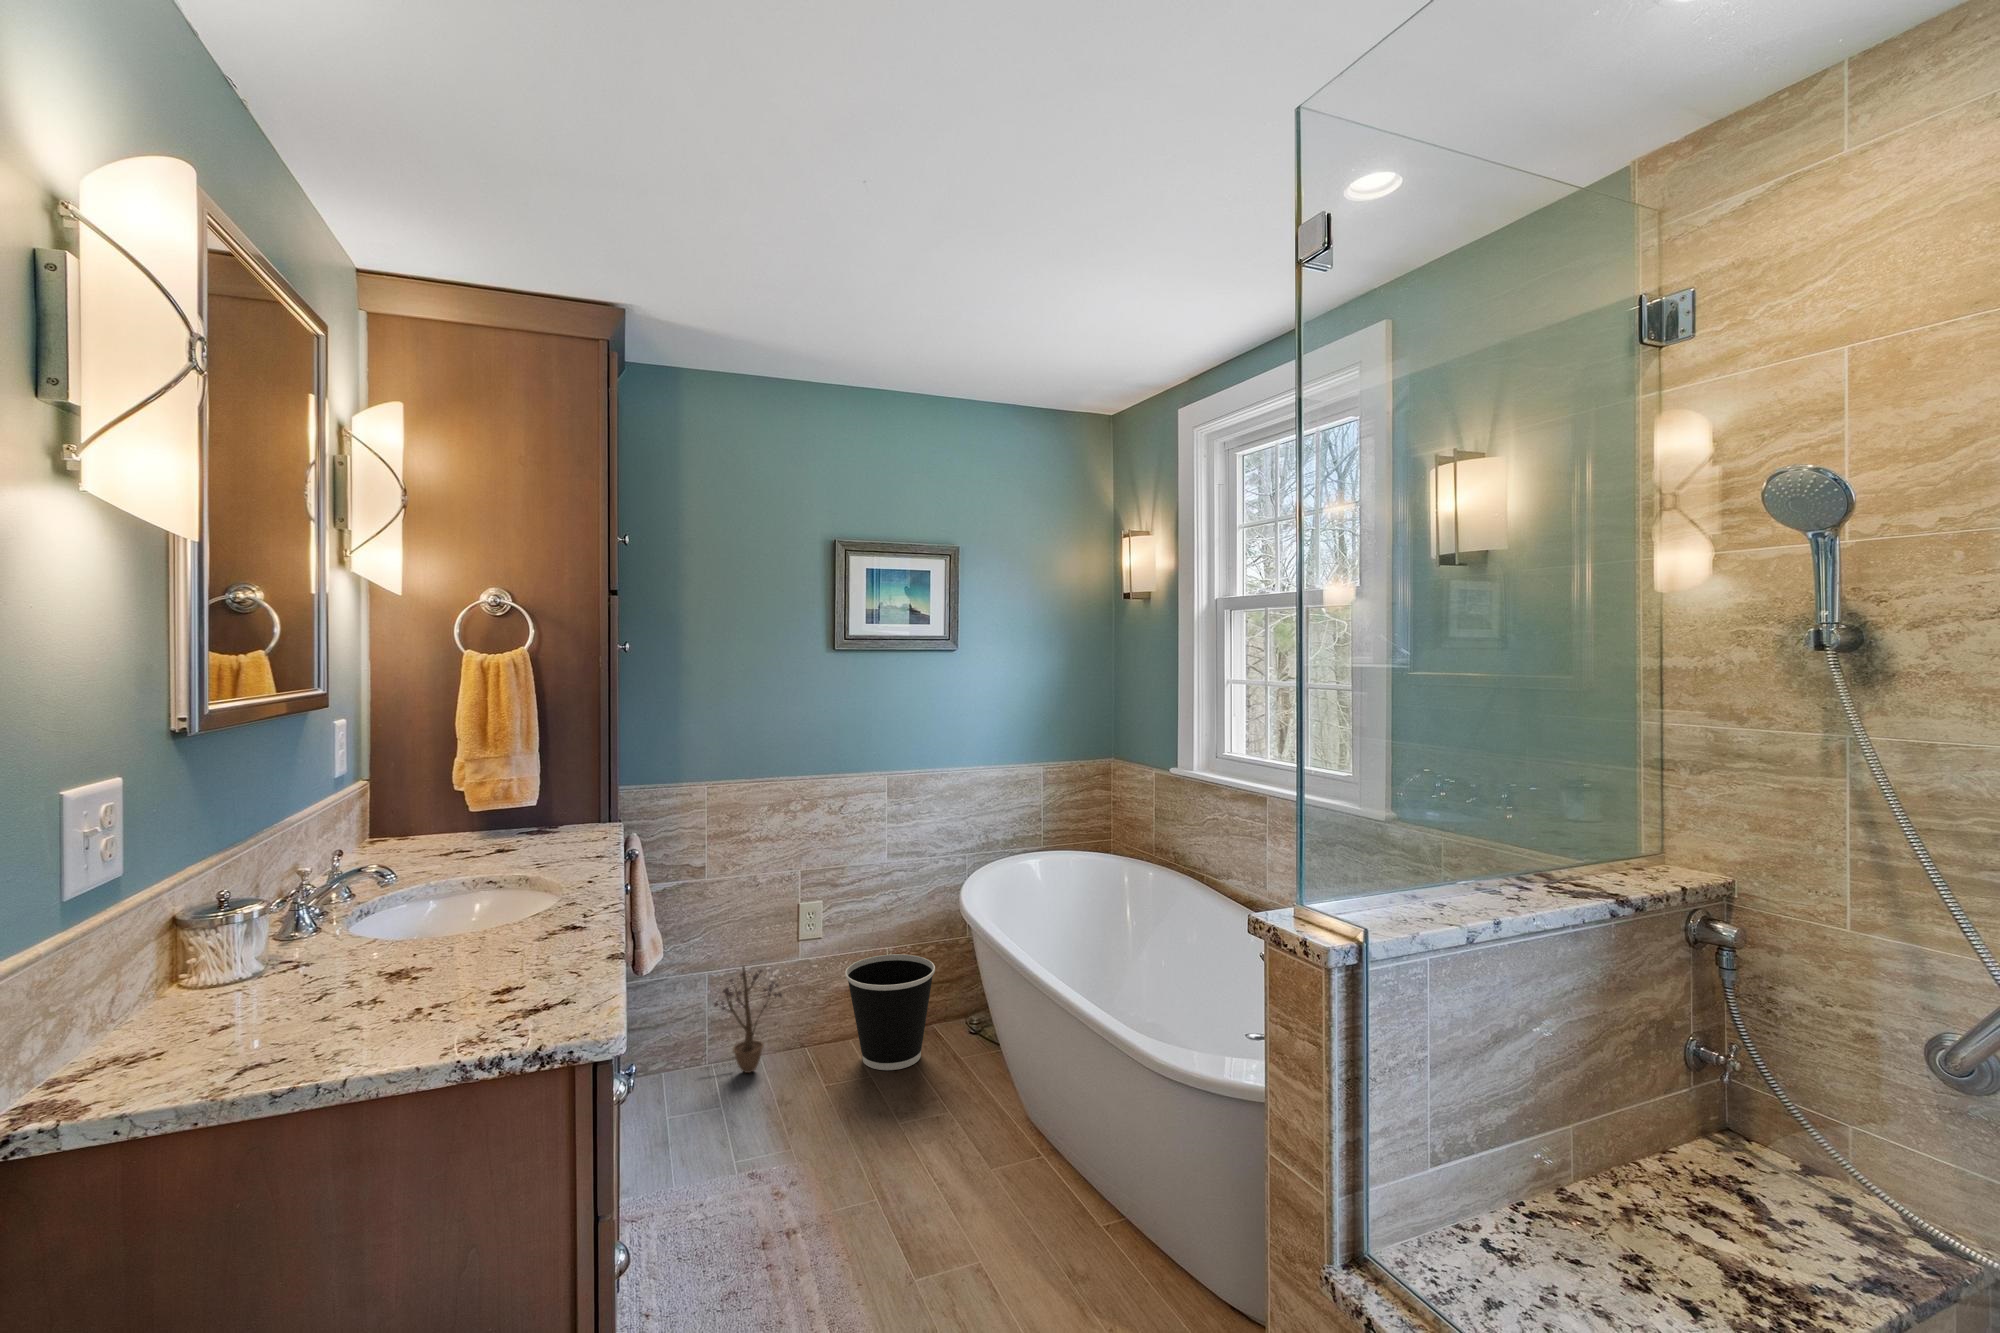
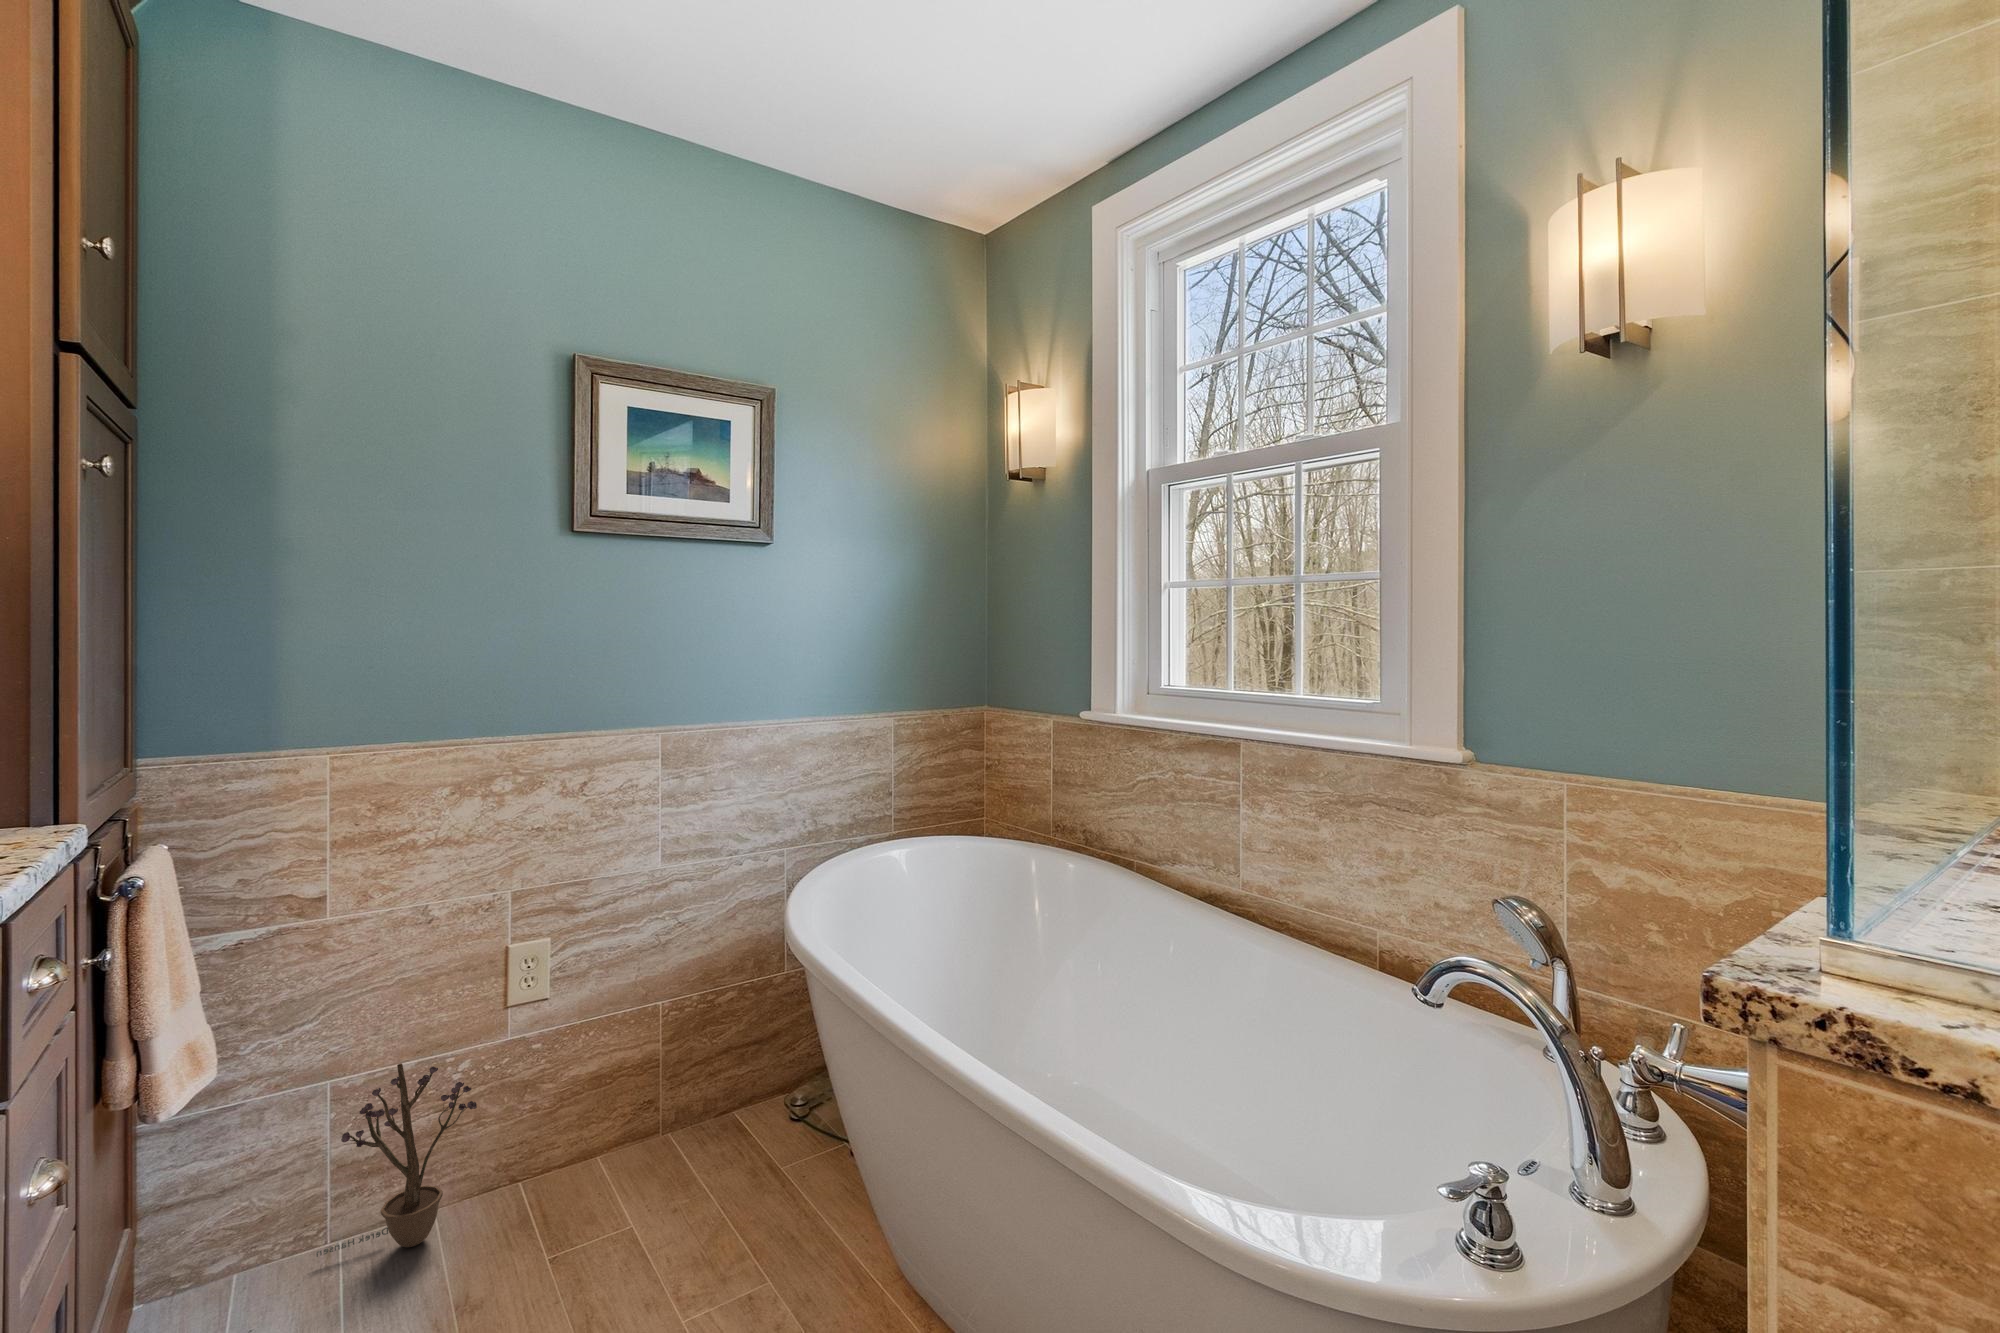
wastebasket: present [845,954,935,1070] -> none [592,1009,744,1206]

